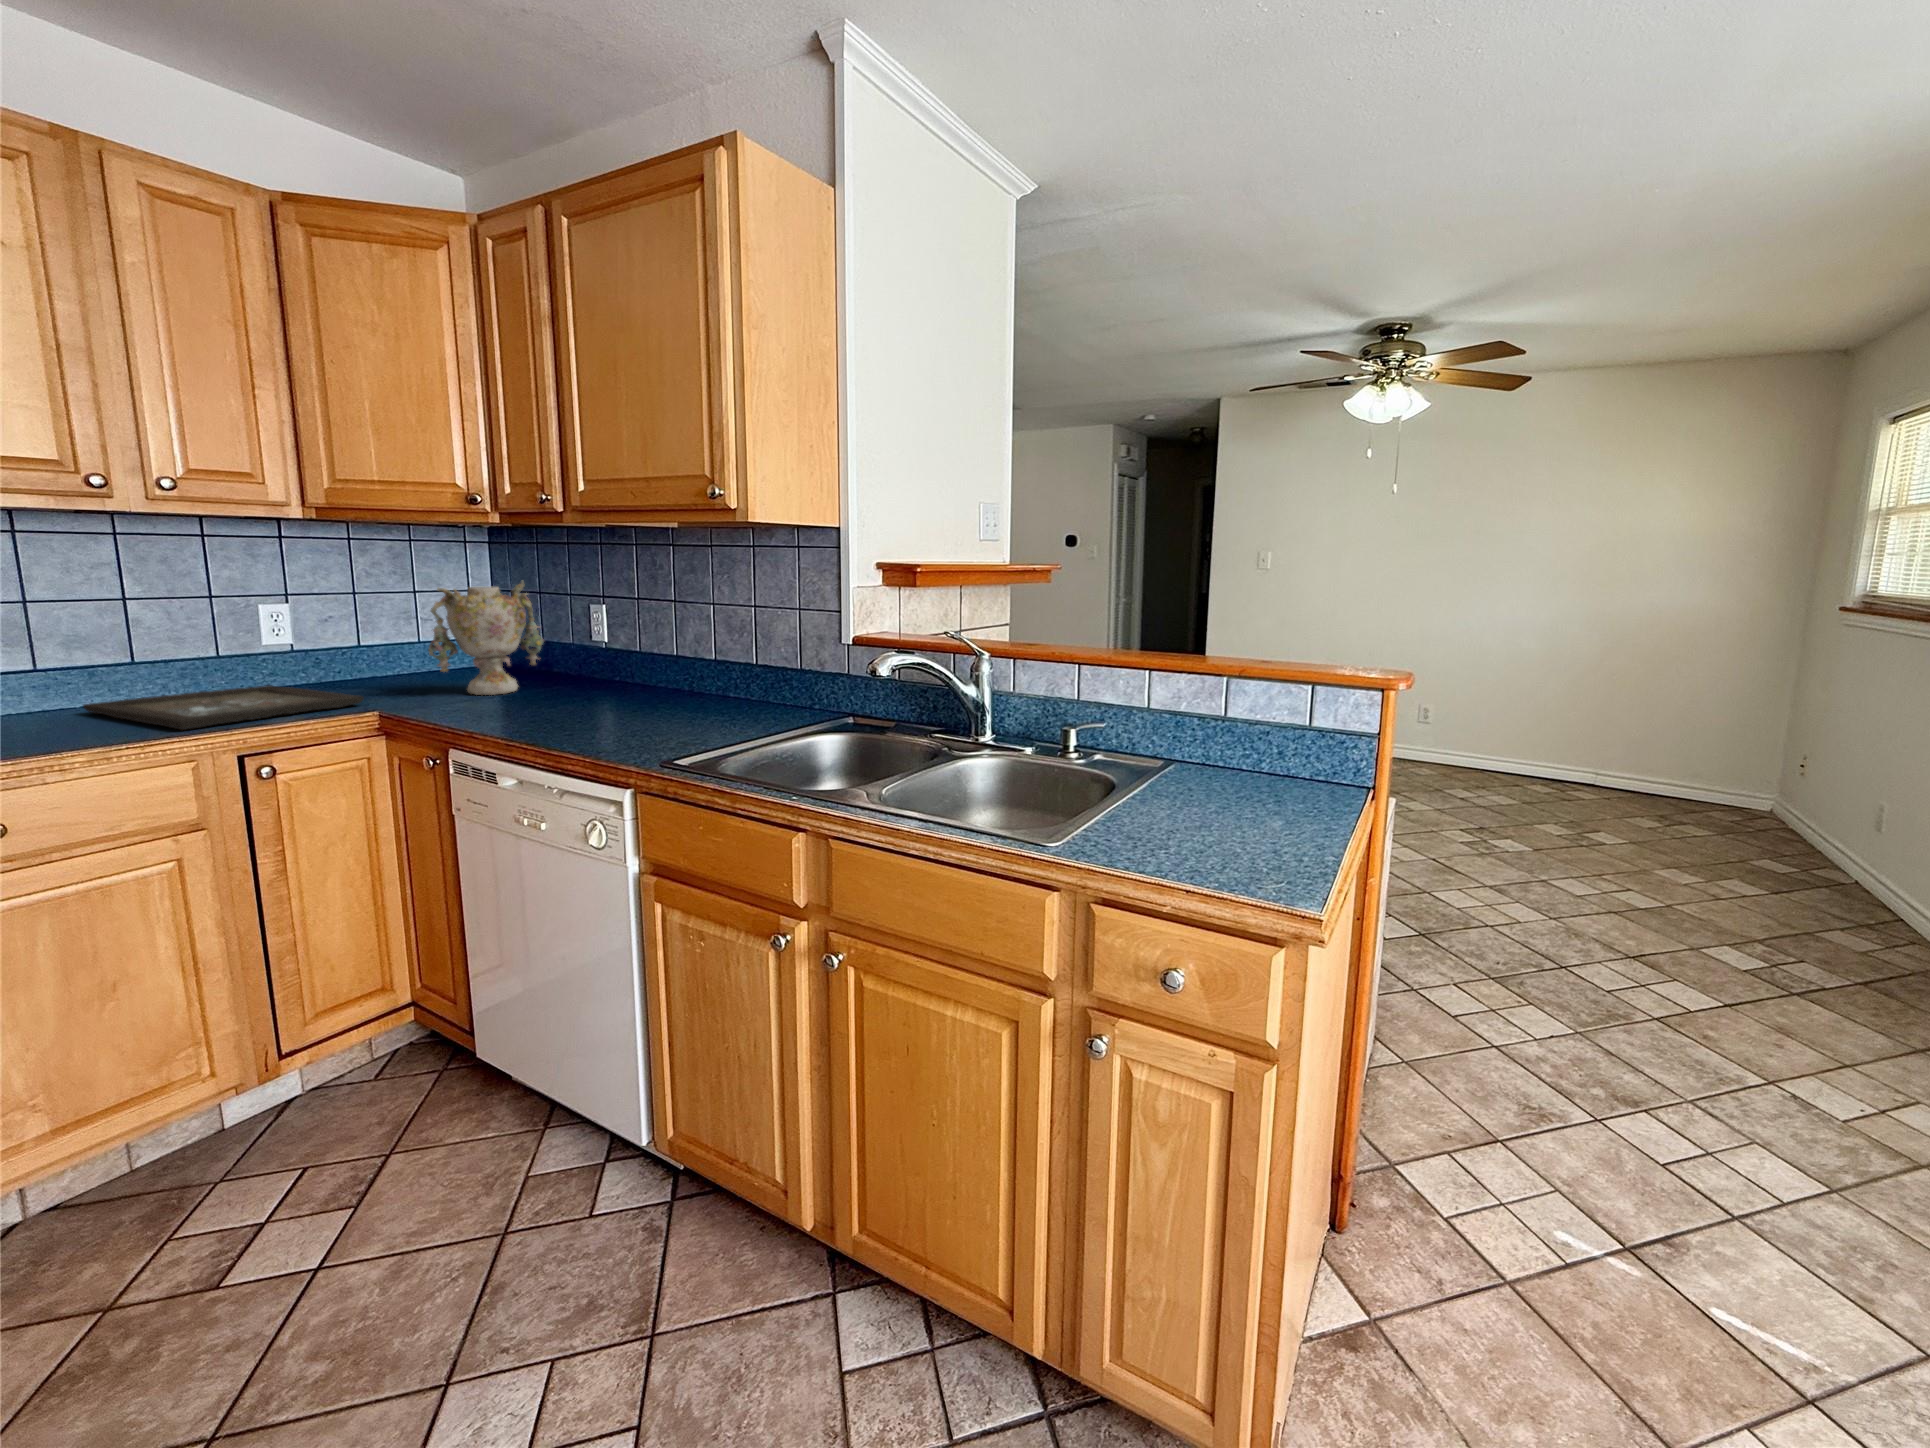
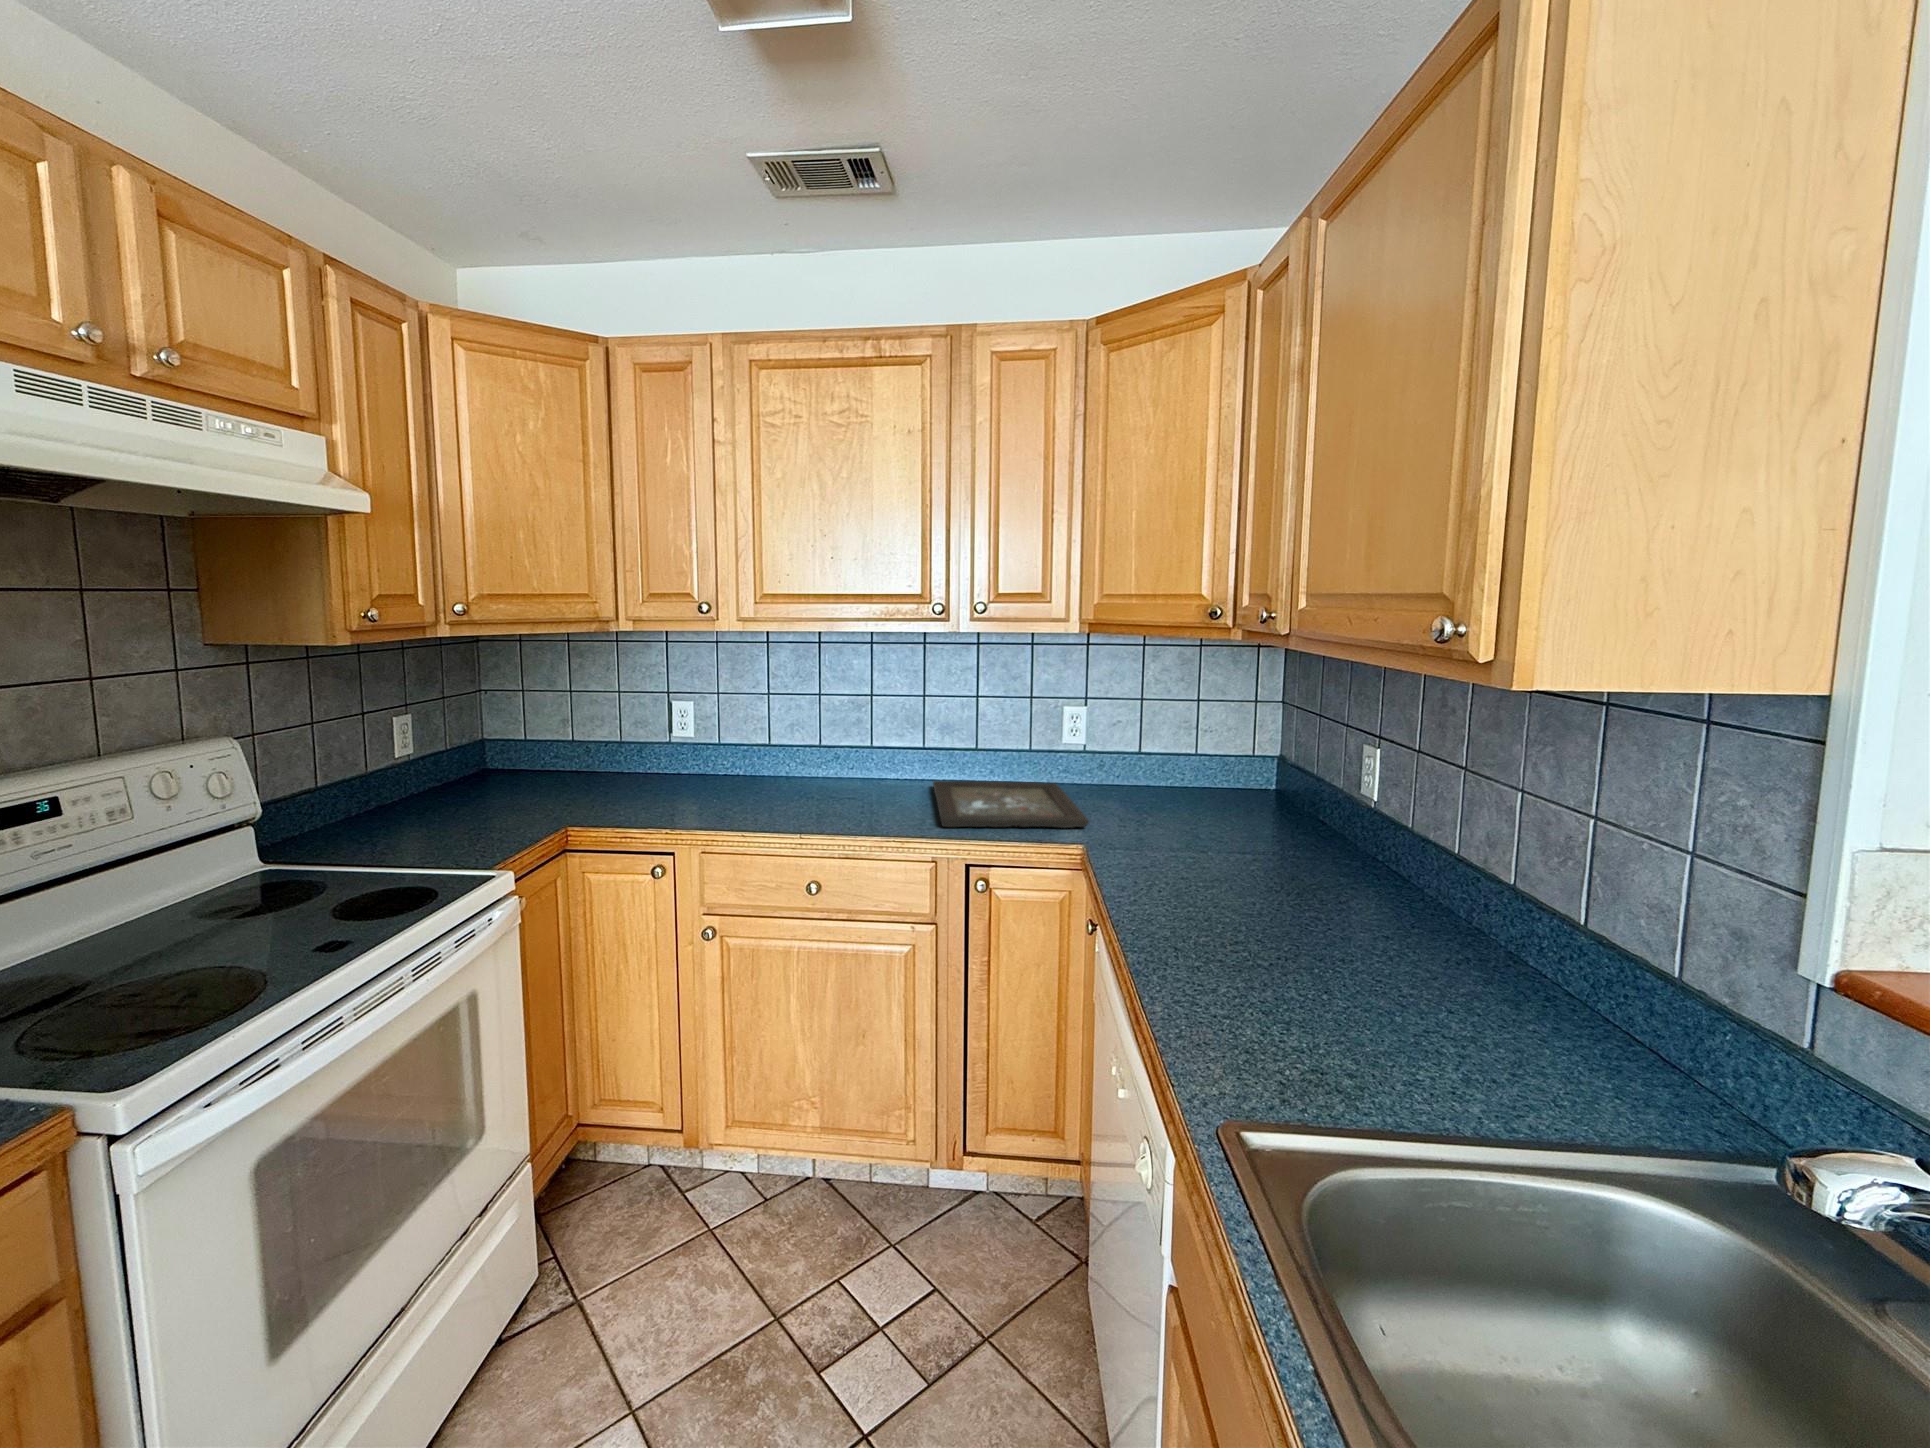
vase: present [429,581,544,695] -> none [1157,710,1286,847]

